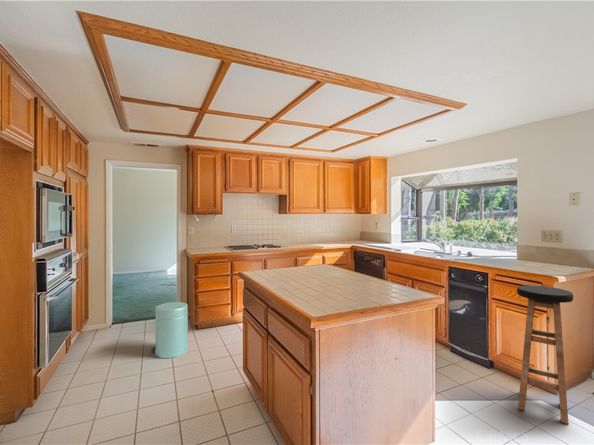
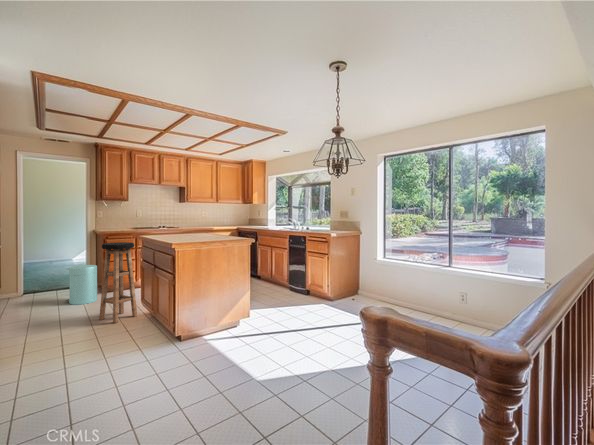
bar stool: present [517,285,573,424] -> present [99,242,137,323]

